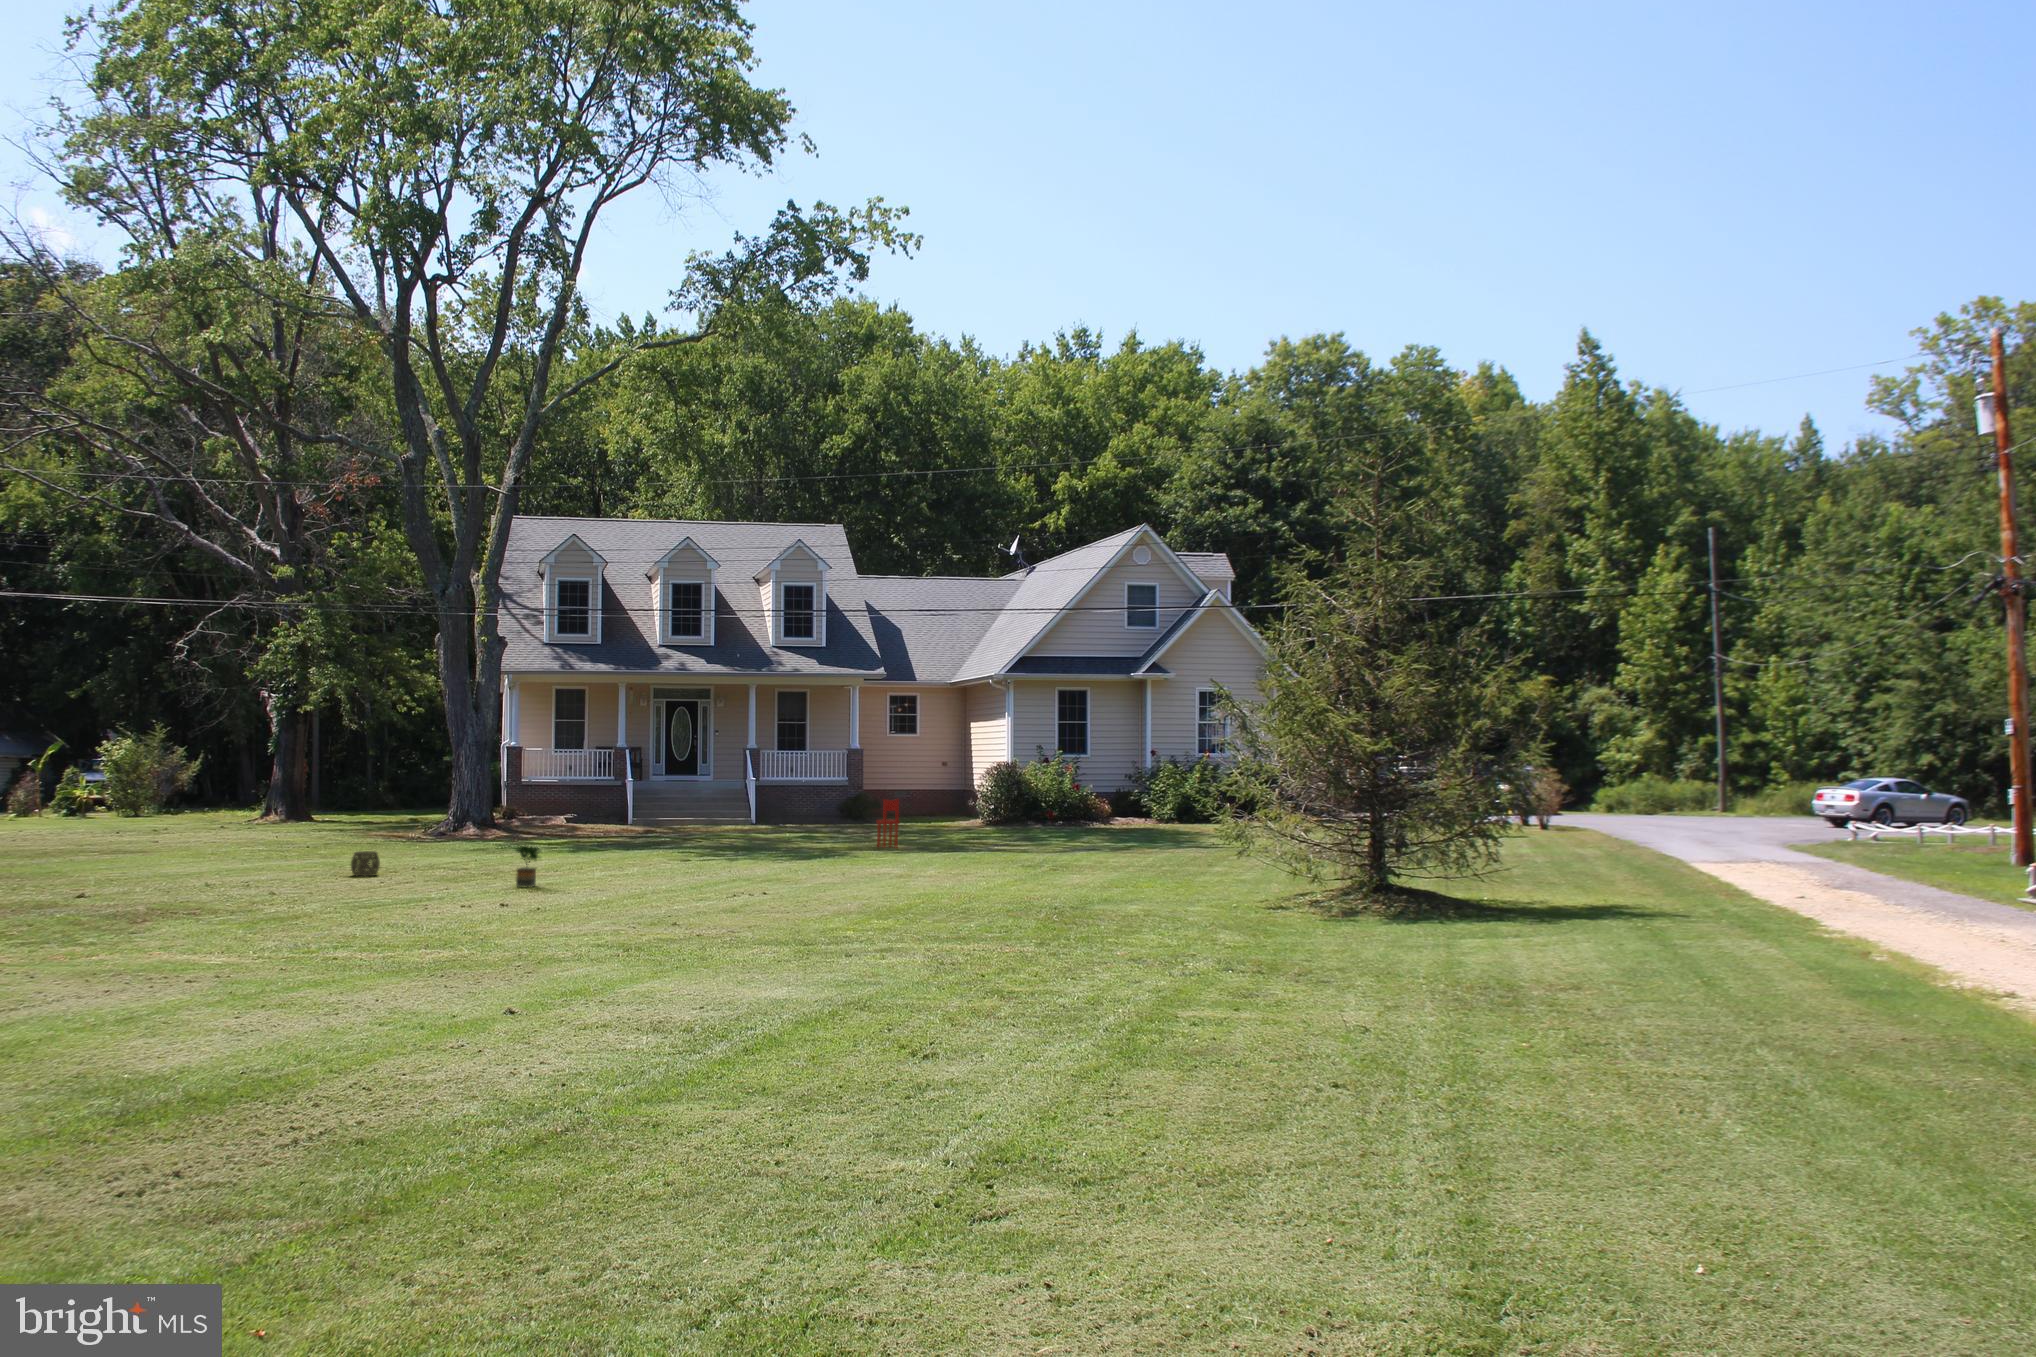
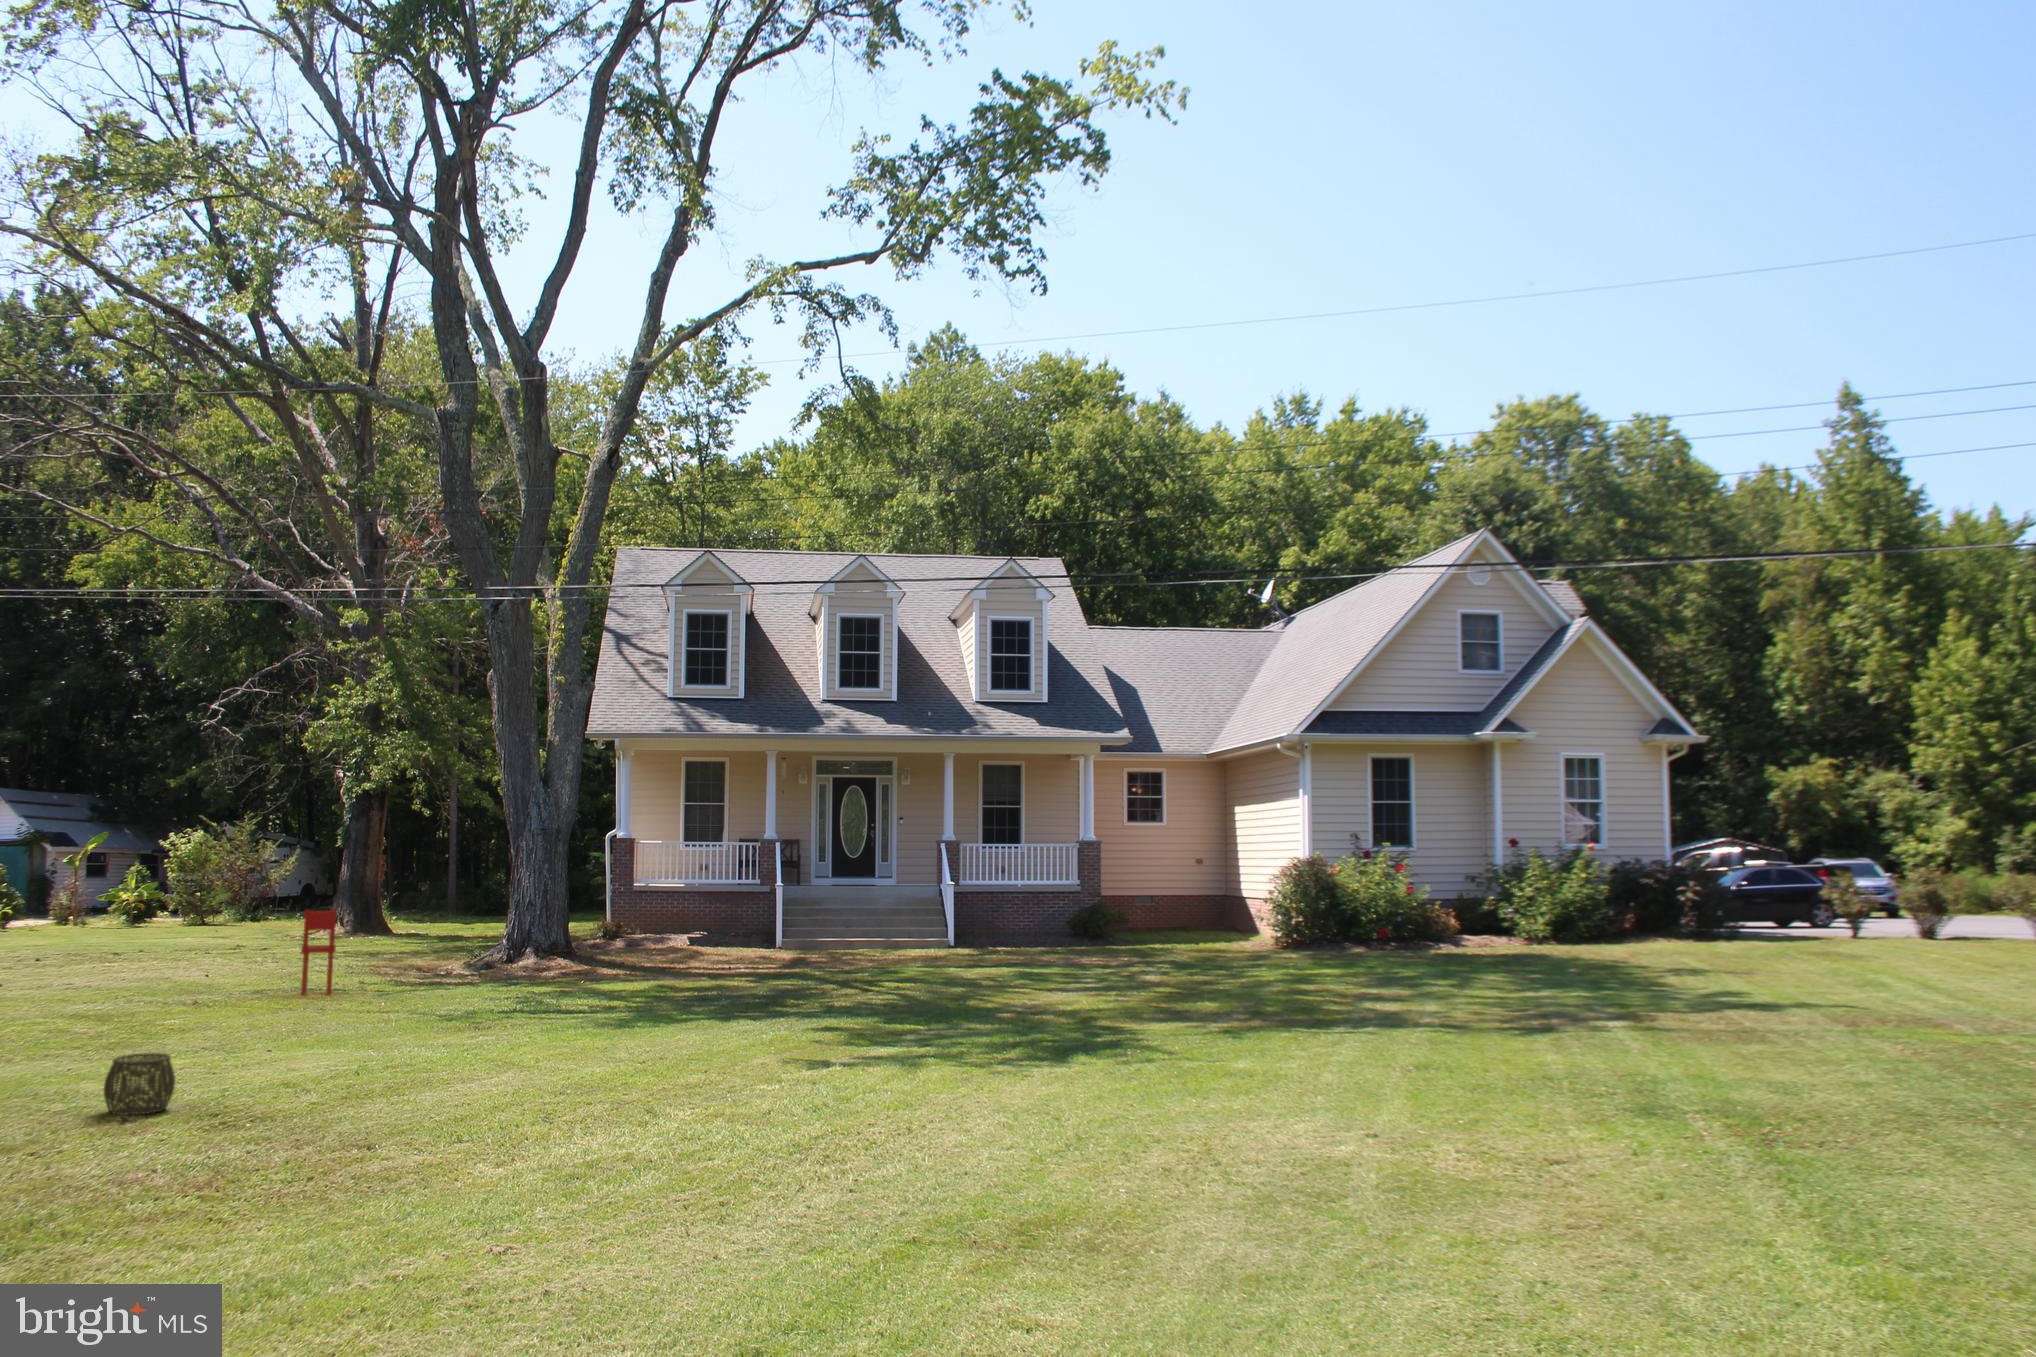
chair: present [876,799,899,848] -> present [301,909,336,996]
potted tree: present [516,845,540,887] -> none [418,1063,494,1179]

